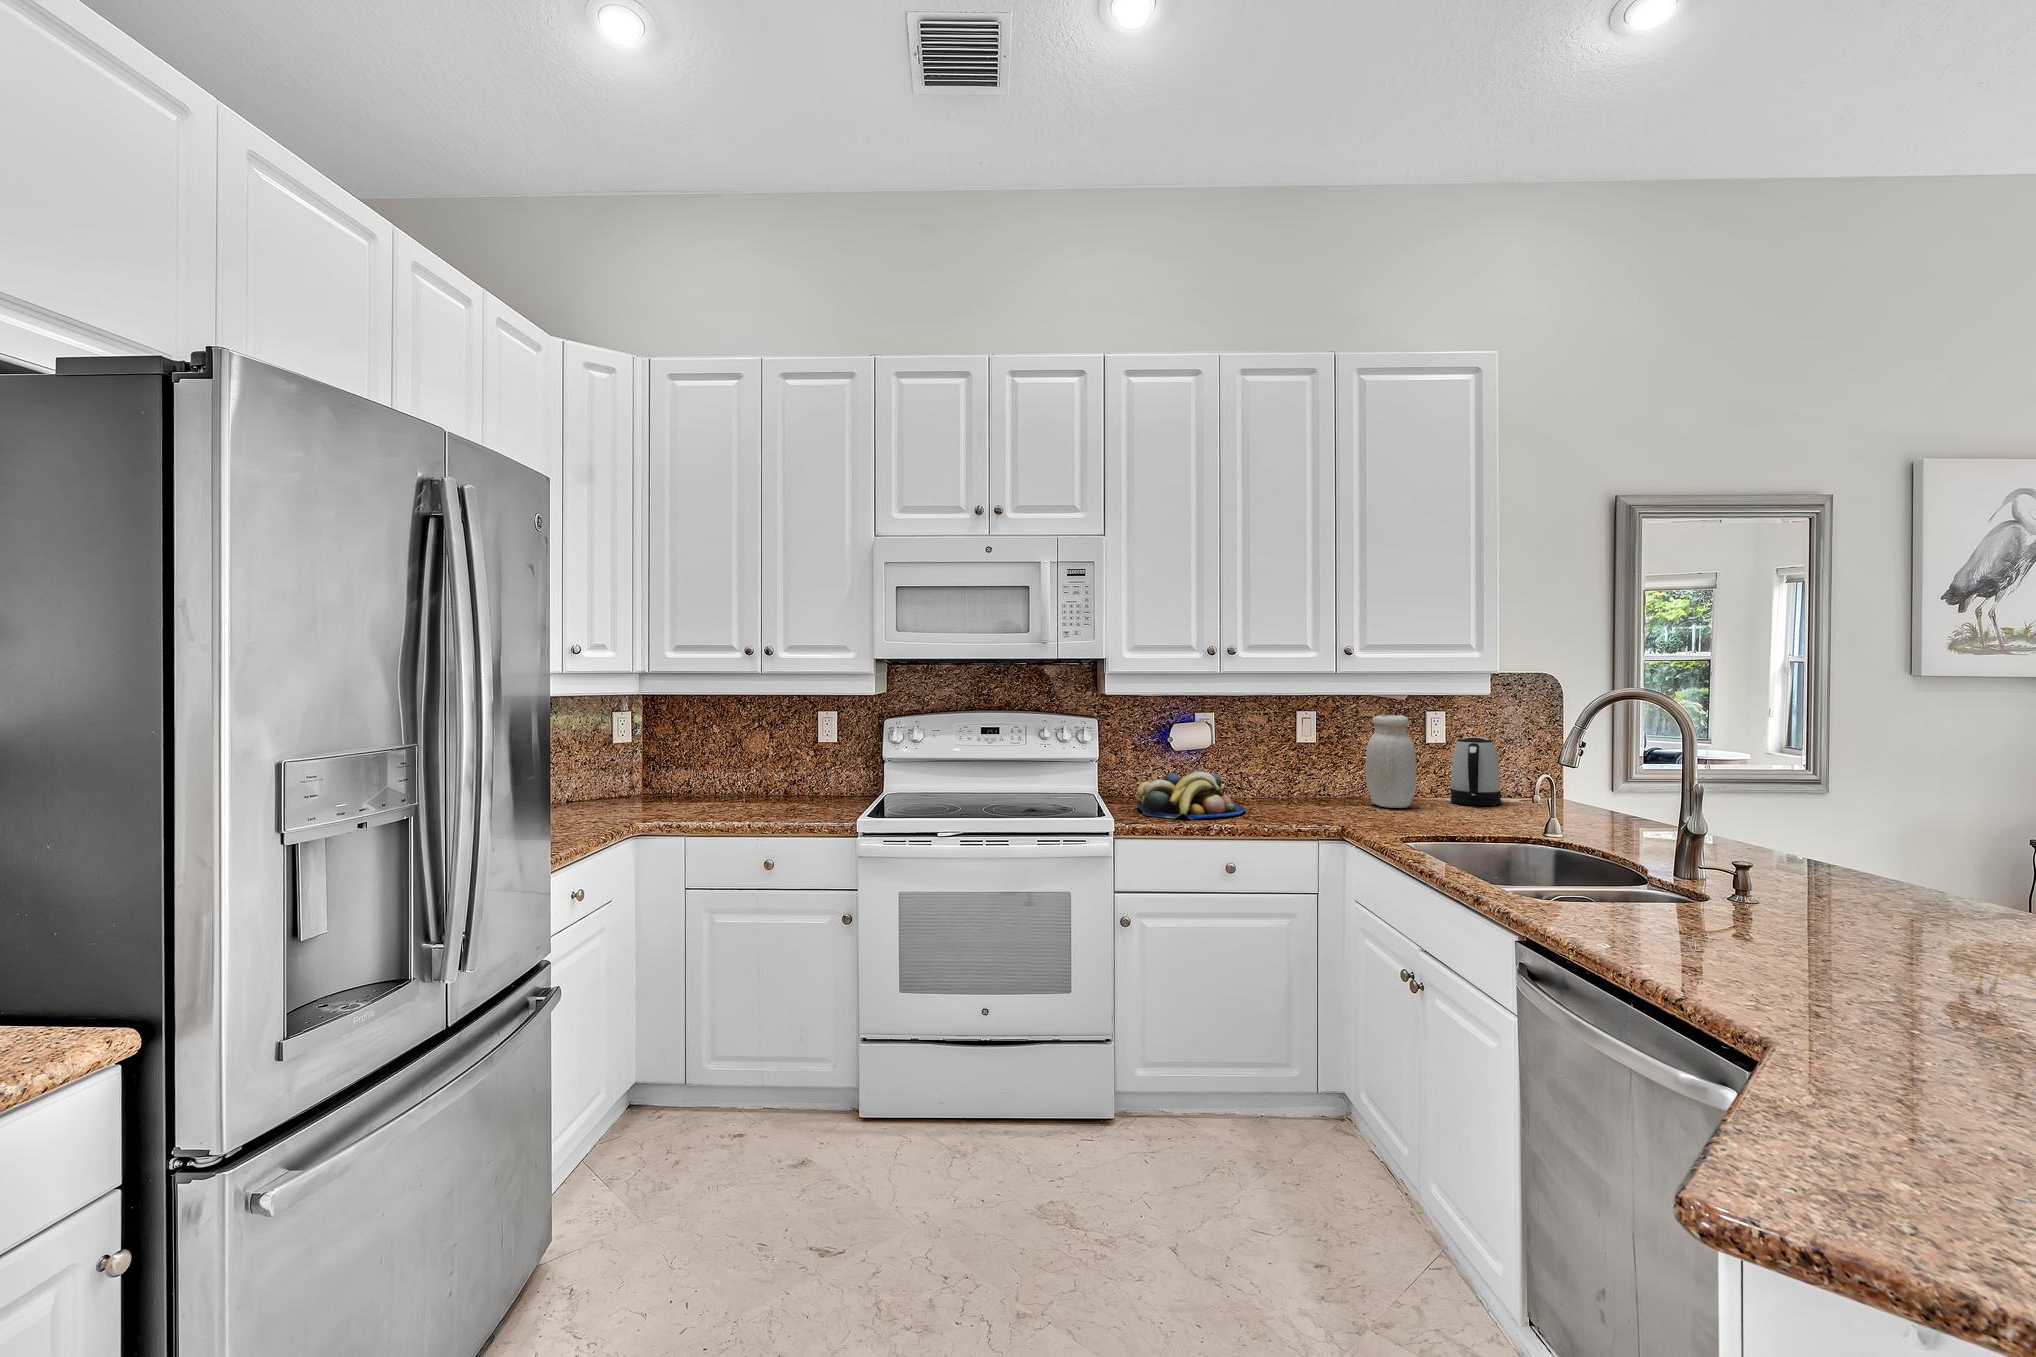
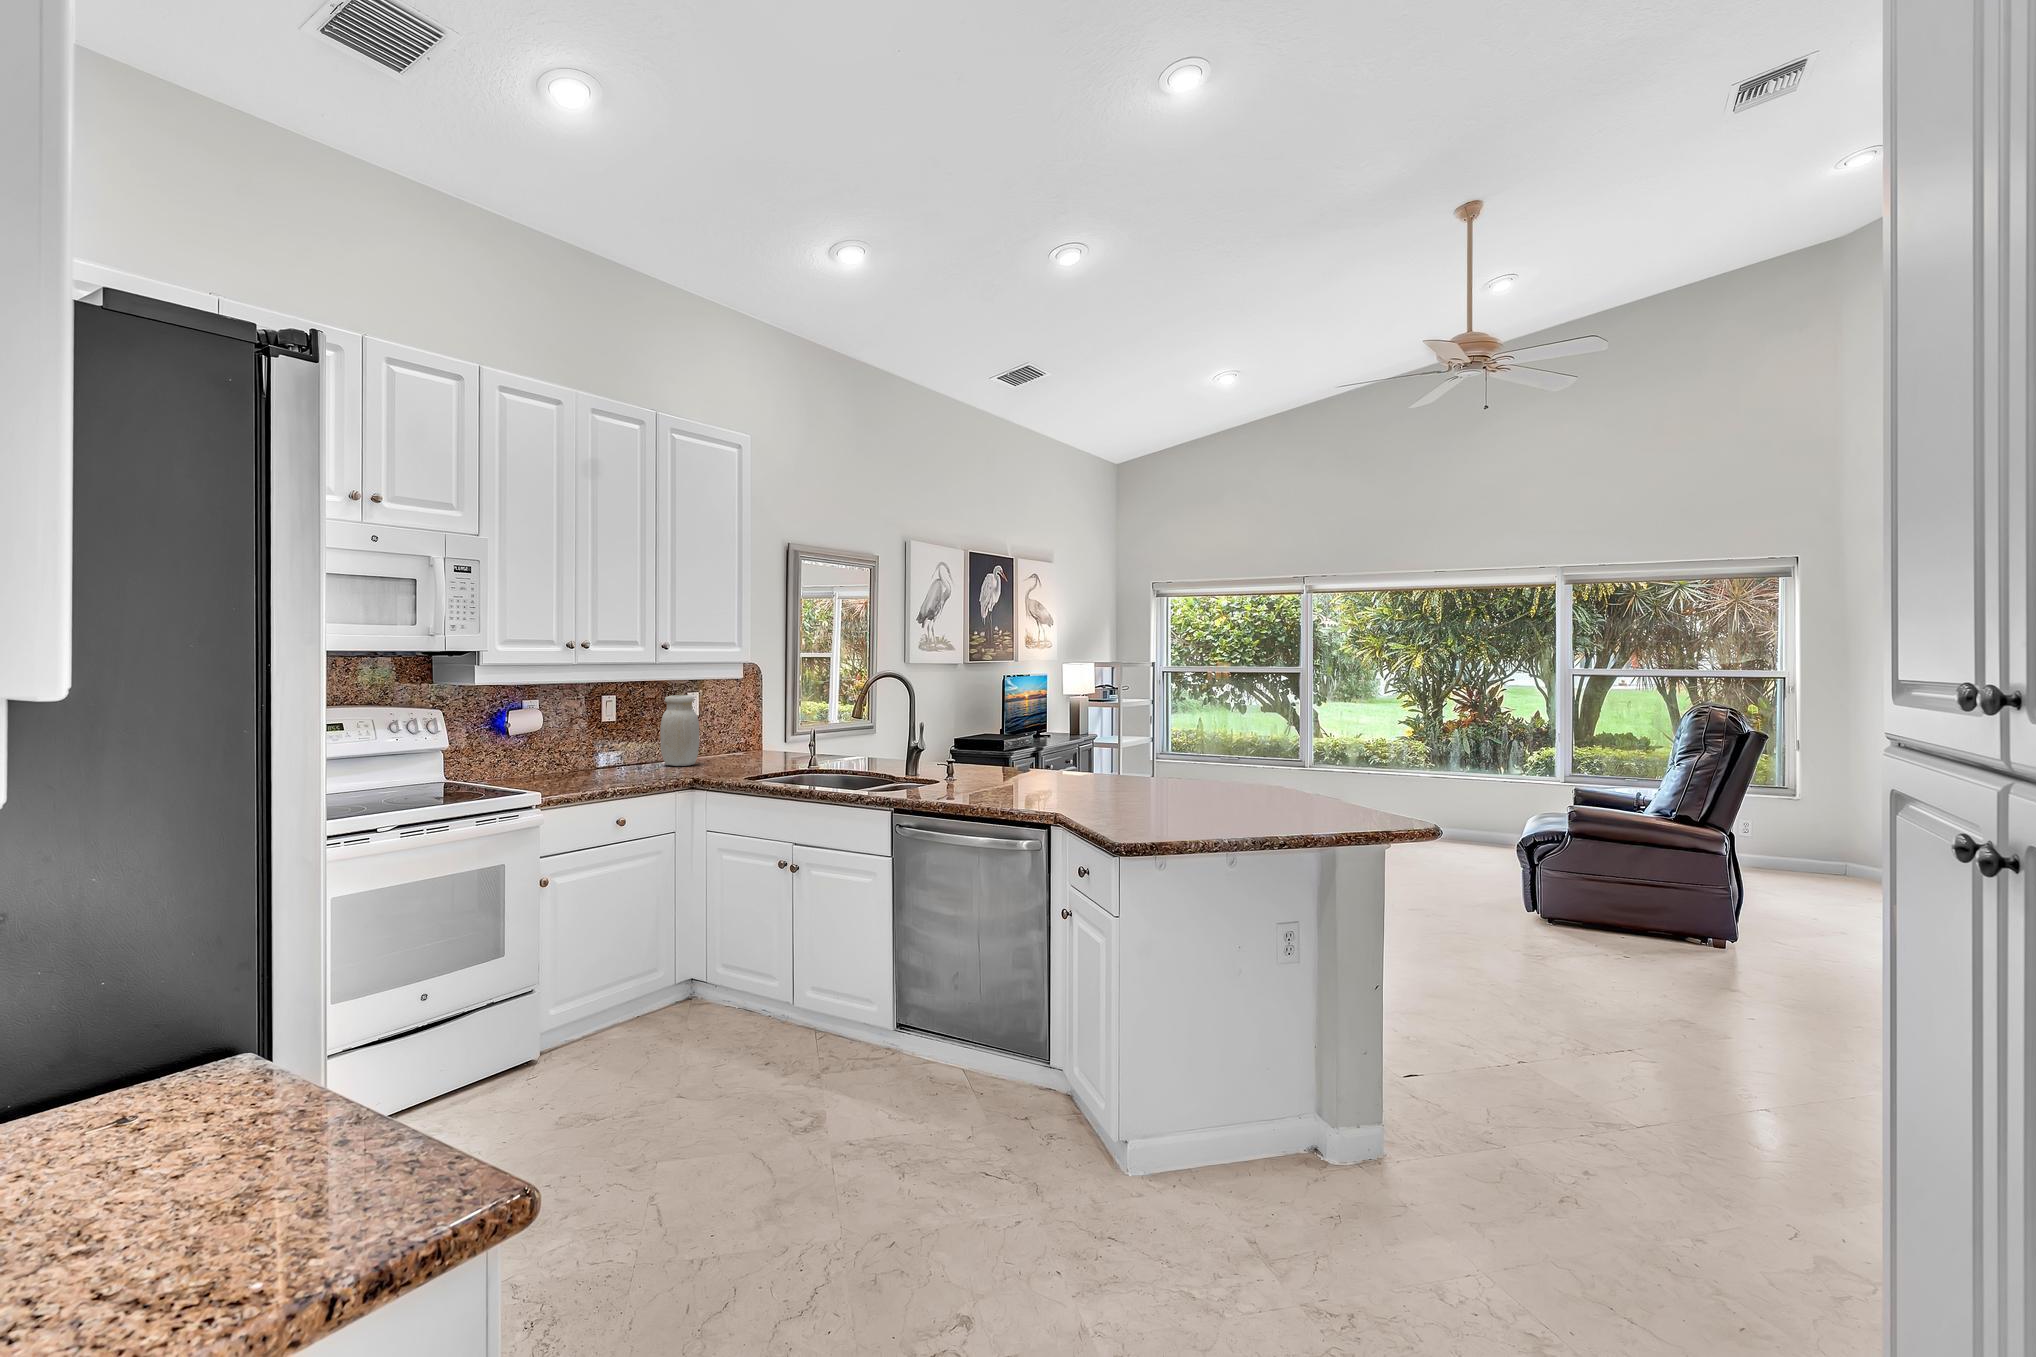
kettle: present [1451,737,1501,806] -> none [706,709,740,759]
fruit bowl: present [1137,770,1245,819] -> none [493,750,600,792]

